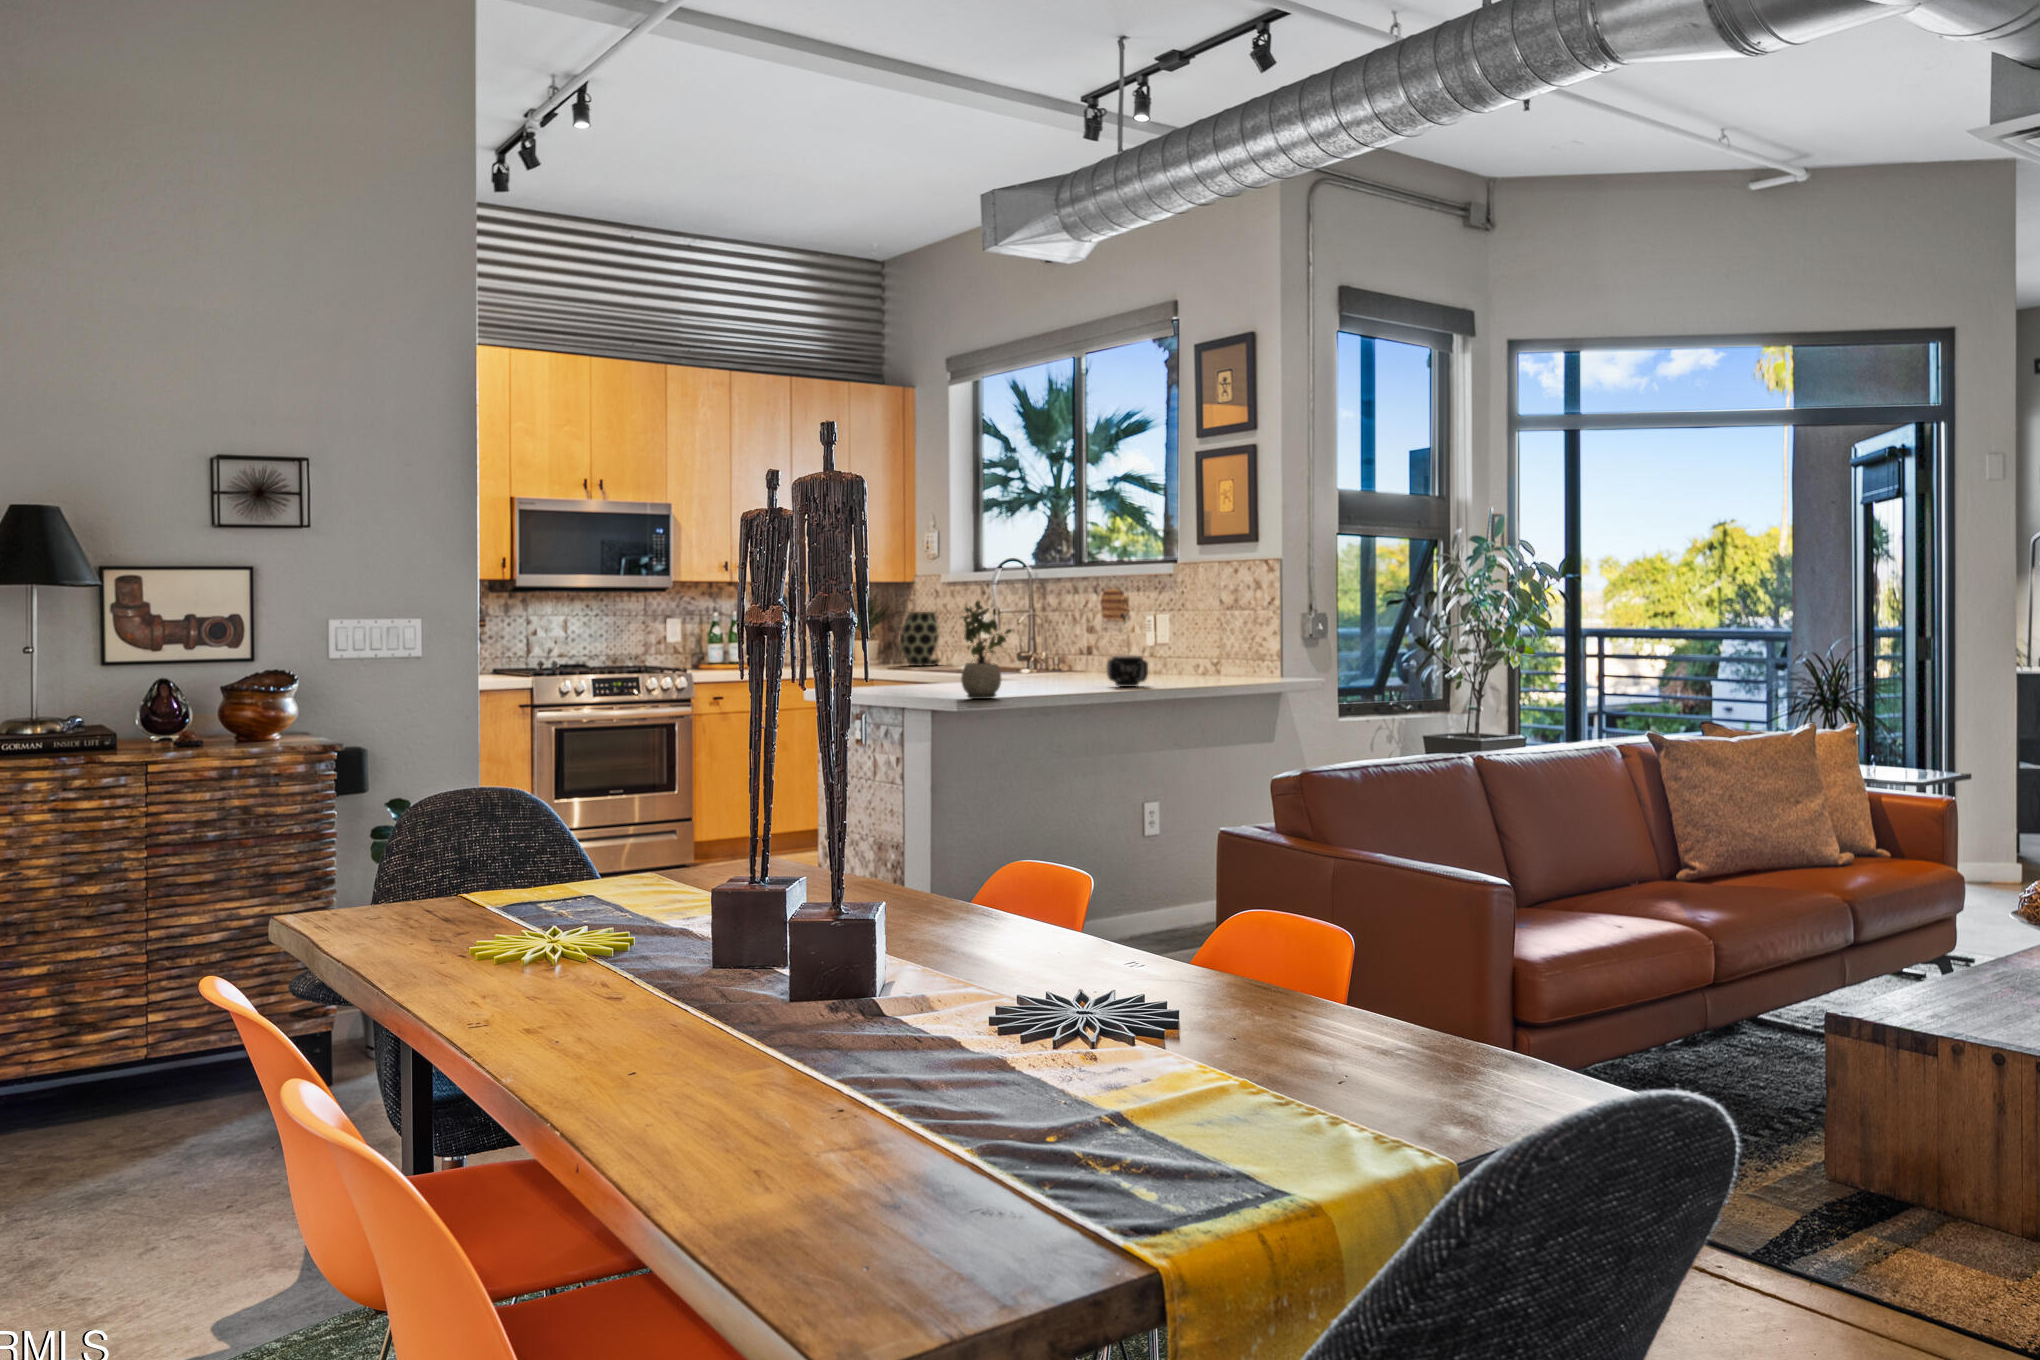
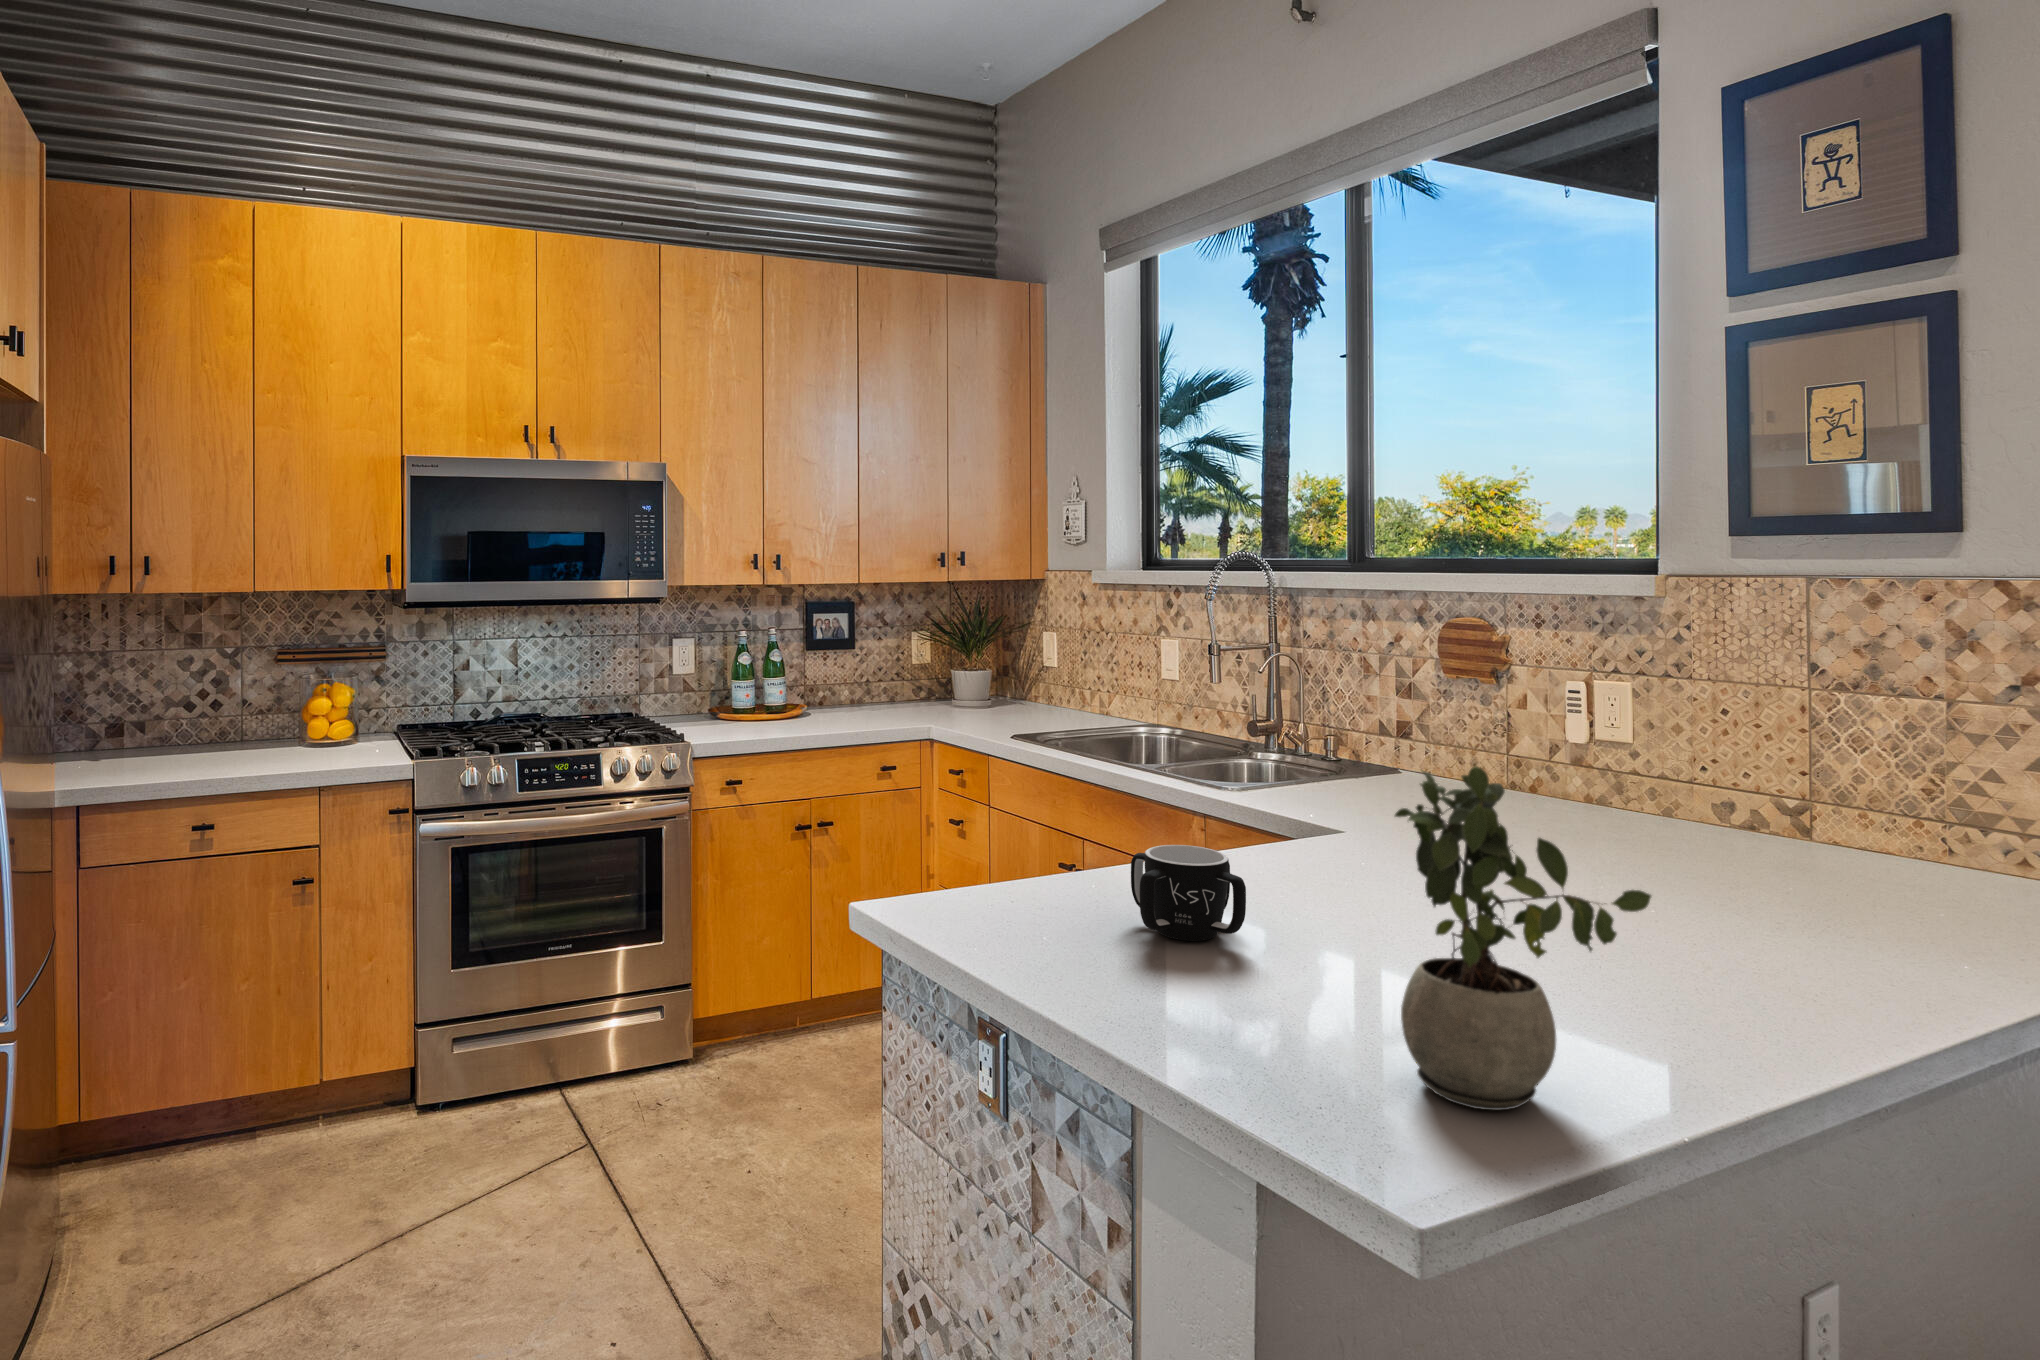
vase: present [900,612,939,666] -> none [1023,626,1096,712]
mug: present [1107,655,1148,687] -> present [1131,845,1246,941]

